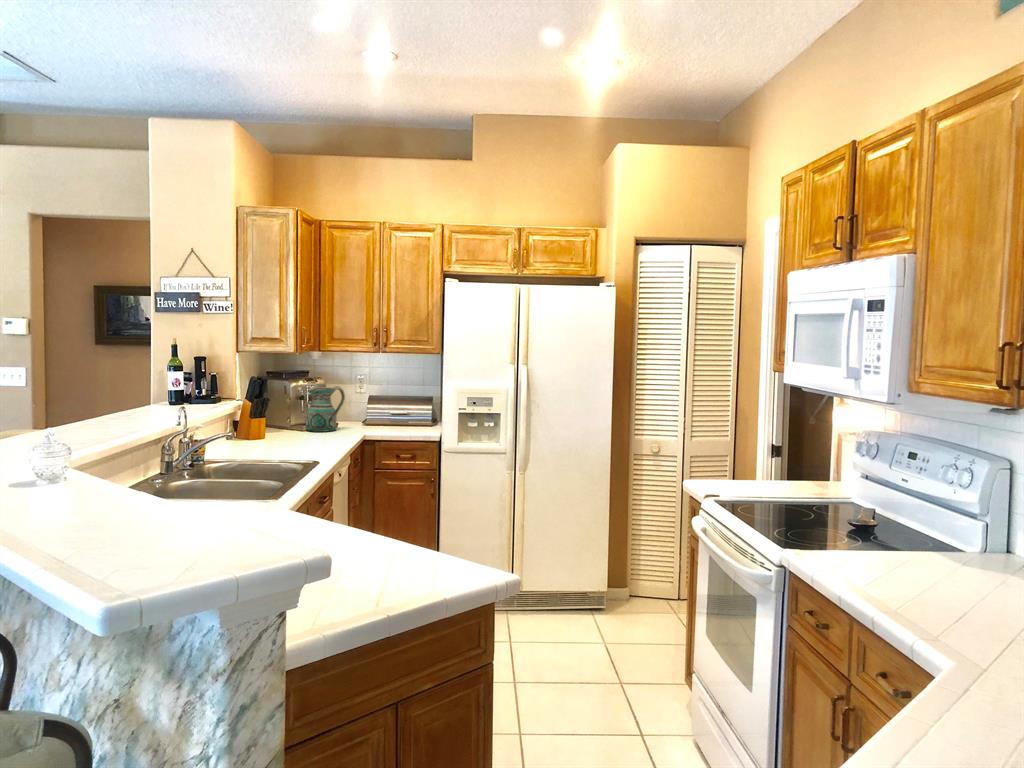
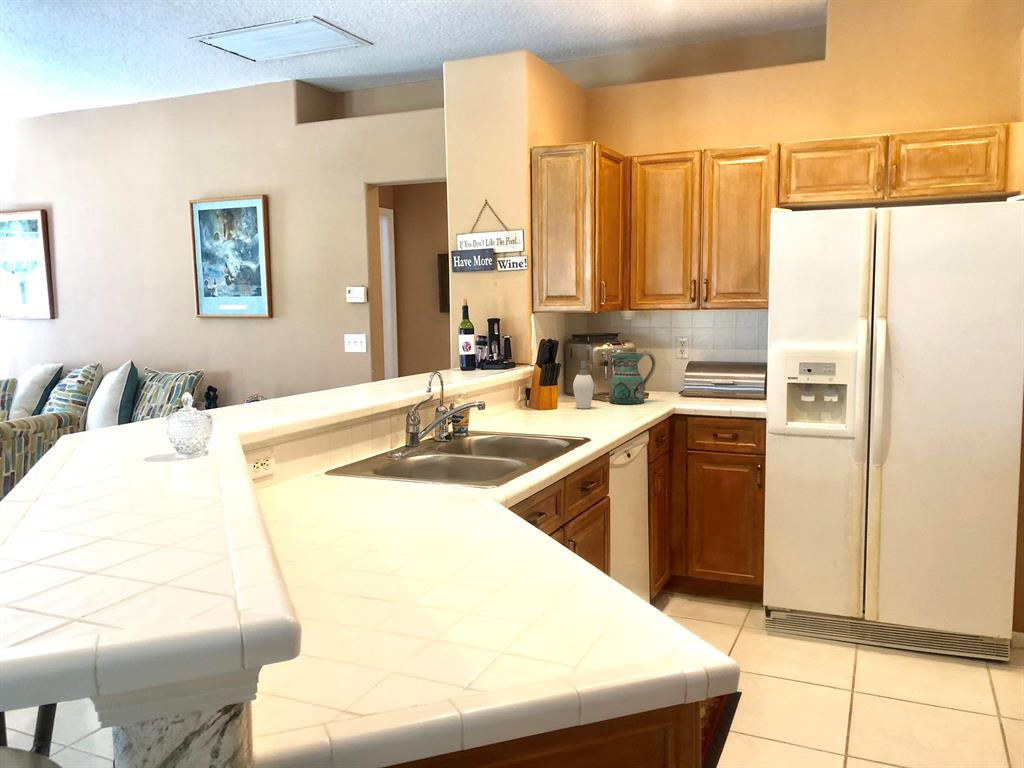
soap dispenser: none [278,396,302,437] -> present [573,361,594,409]

